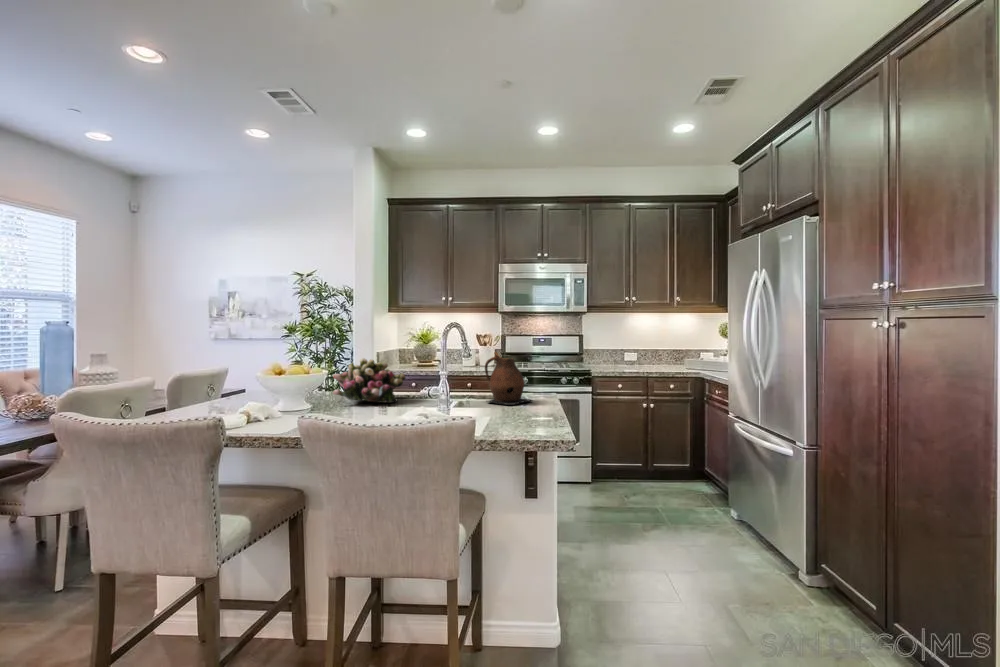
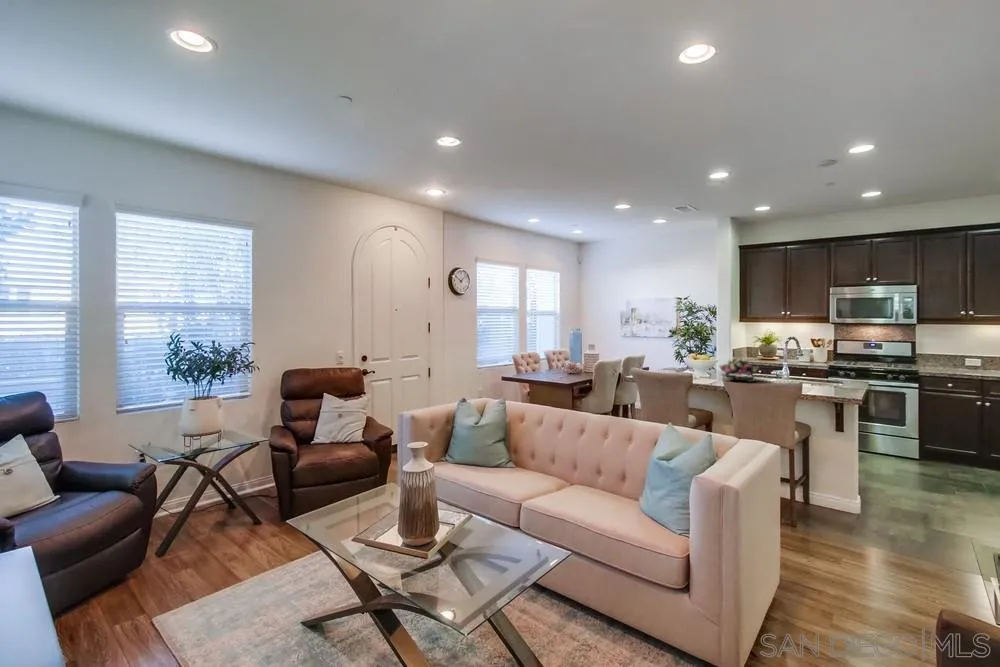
ceramic pitcher: present [485,352,532,405] -> none [811,358,844,389]

